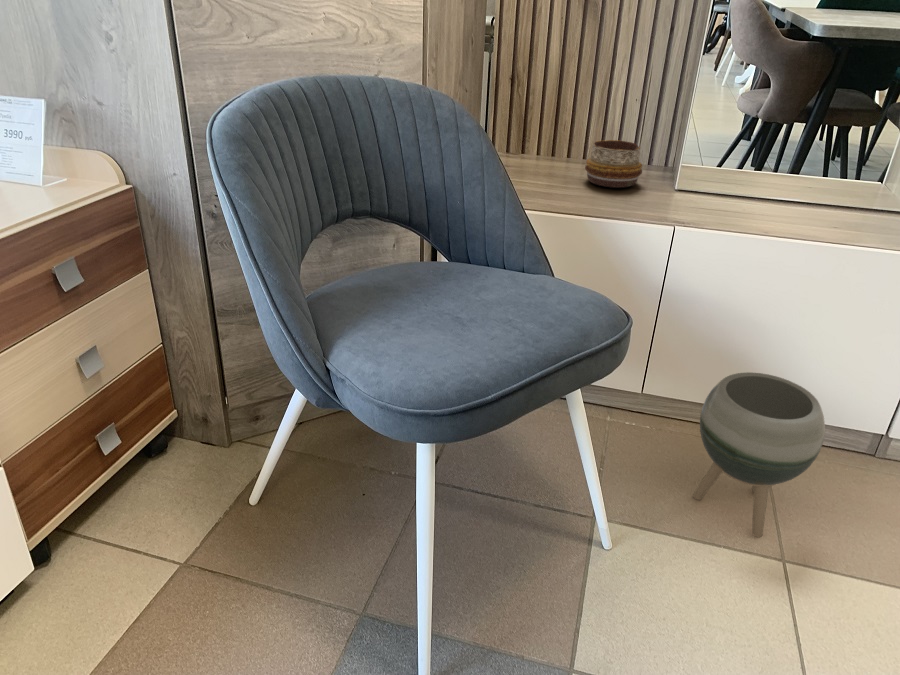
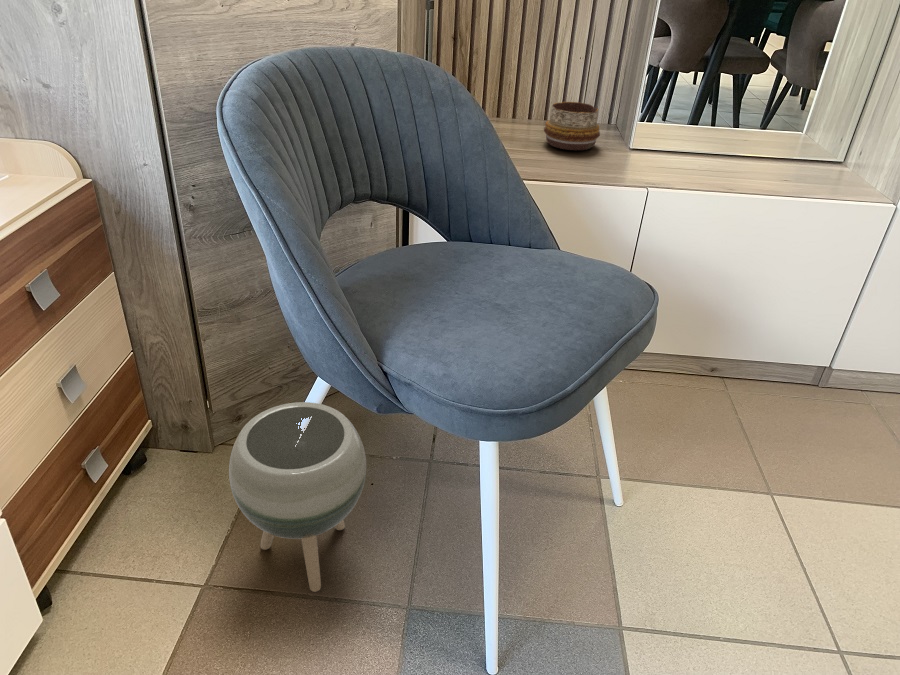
planter: present [693,372,825,537] -> present [229,402,366,592]

